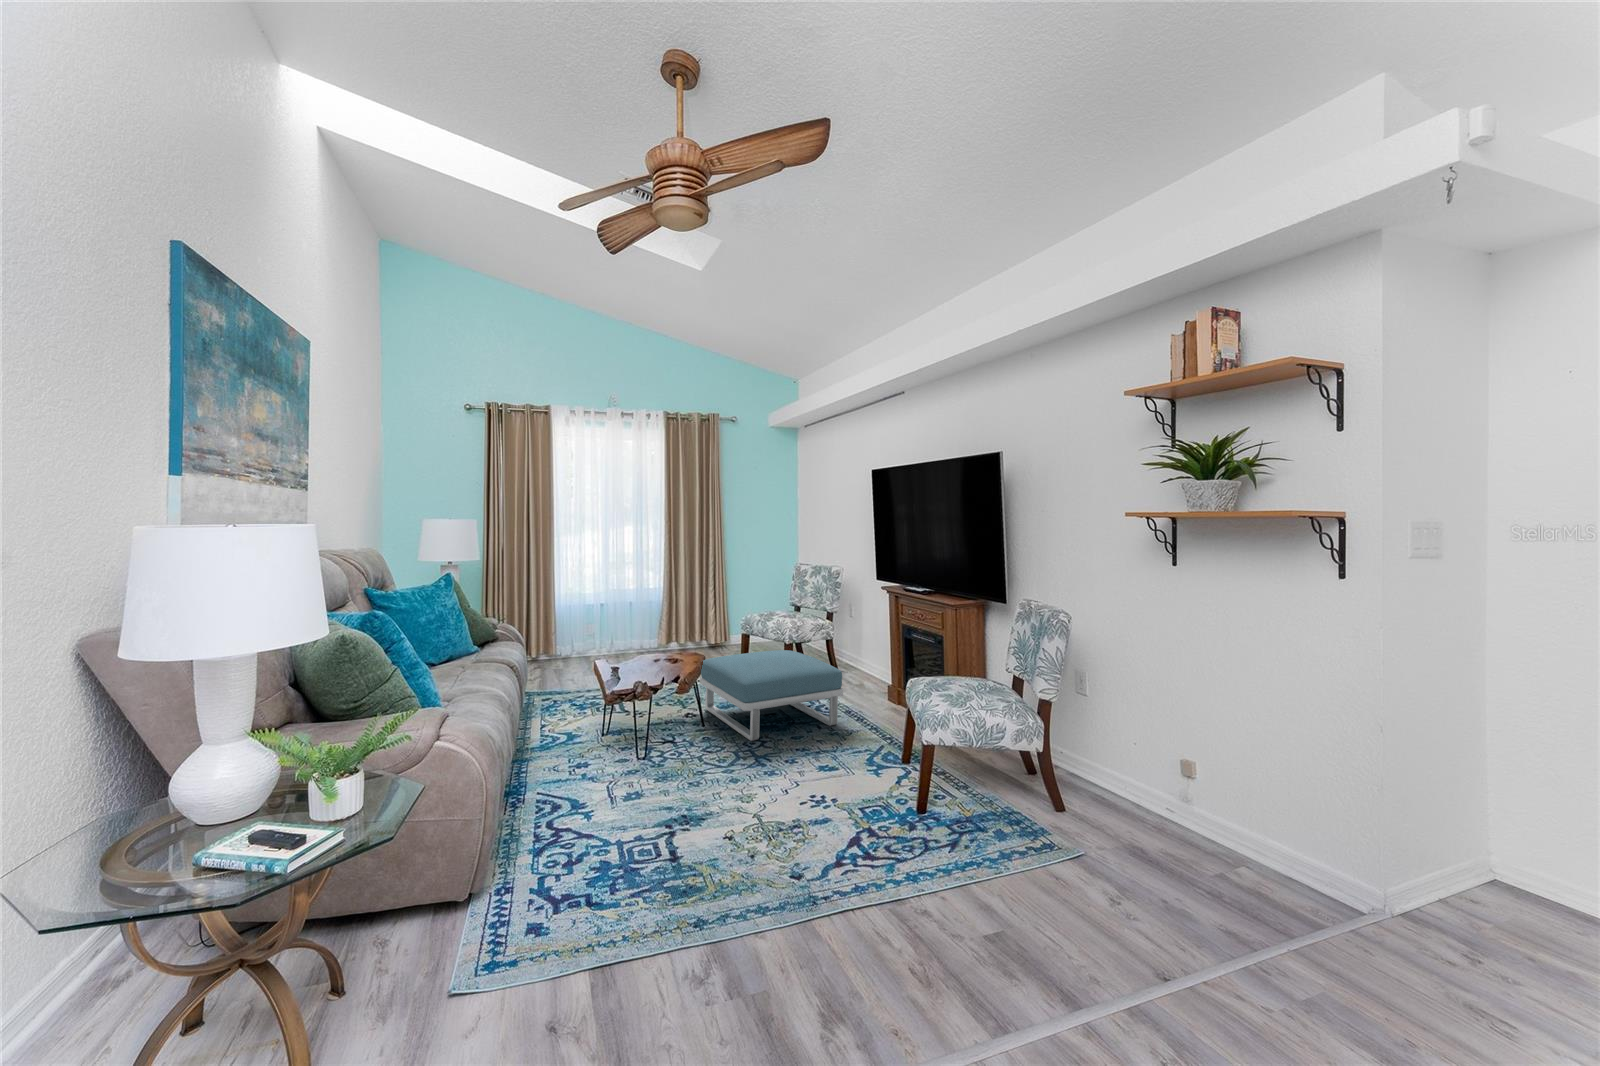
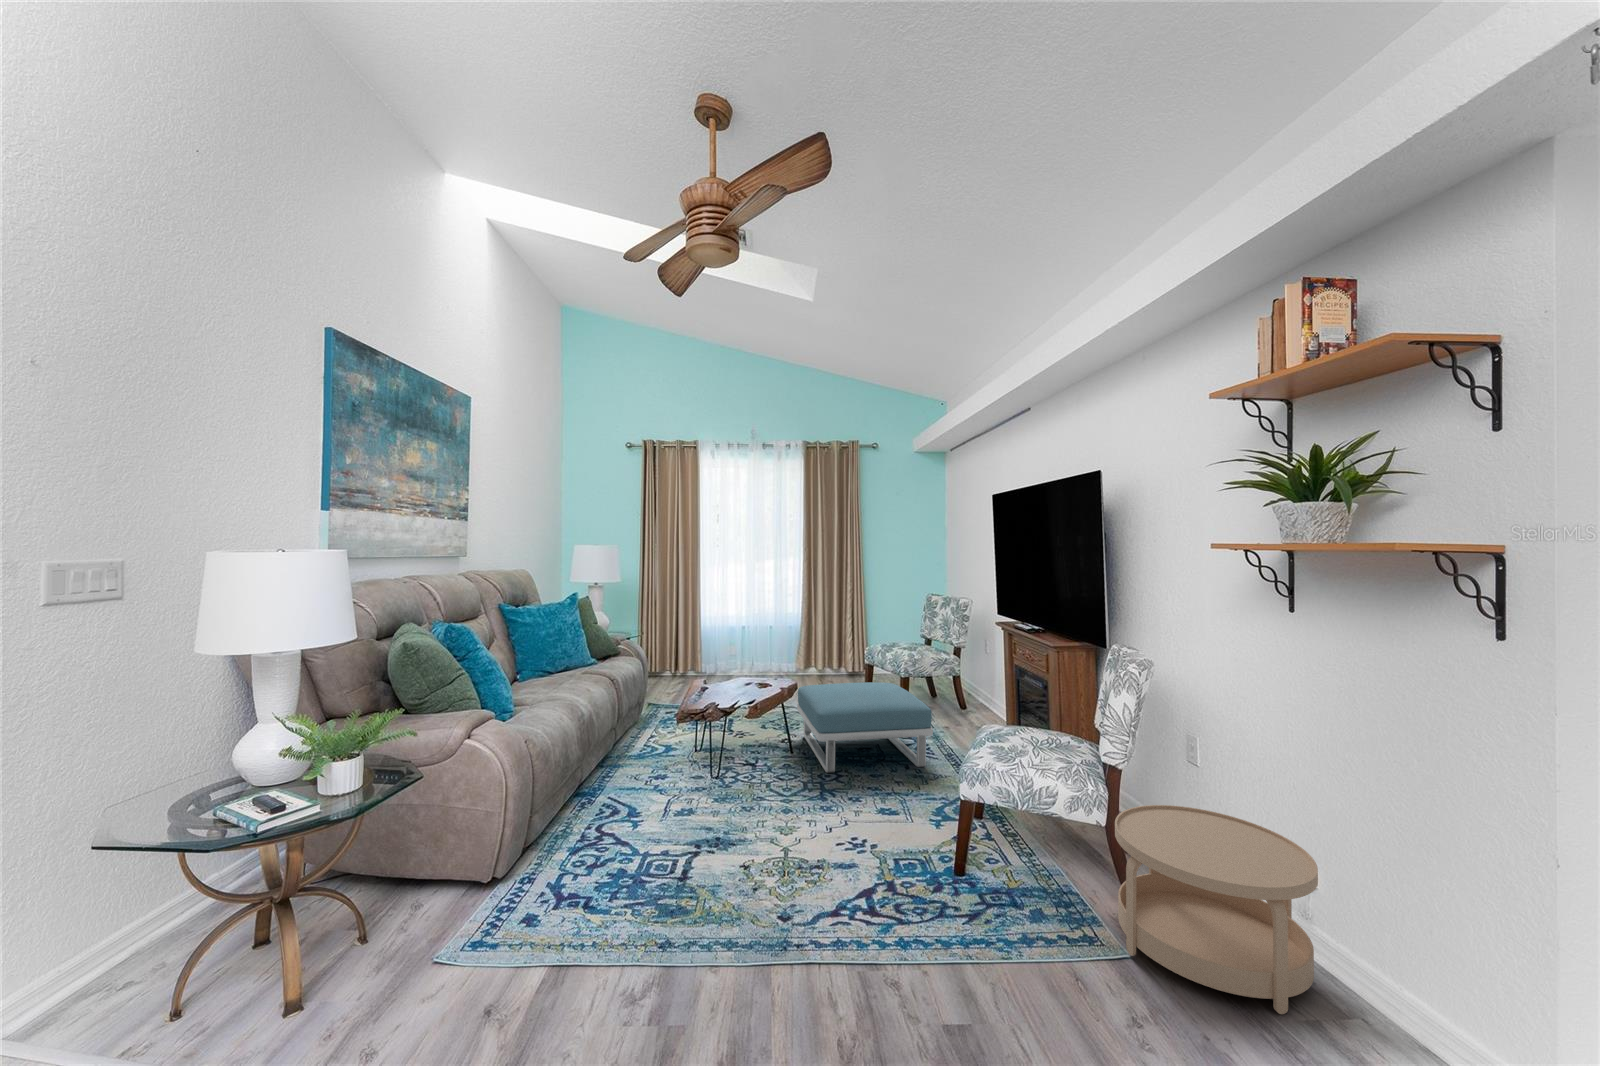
side table: none [1055,728,1203,867] -> present [1115,805,1318,1014]

